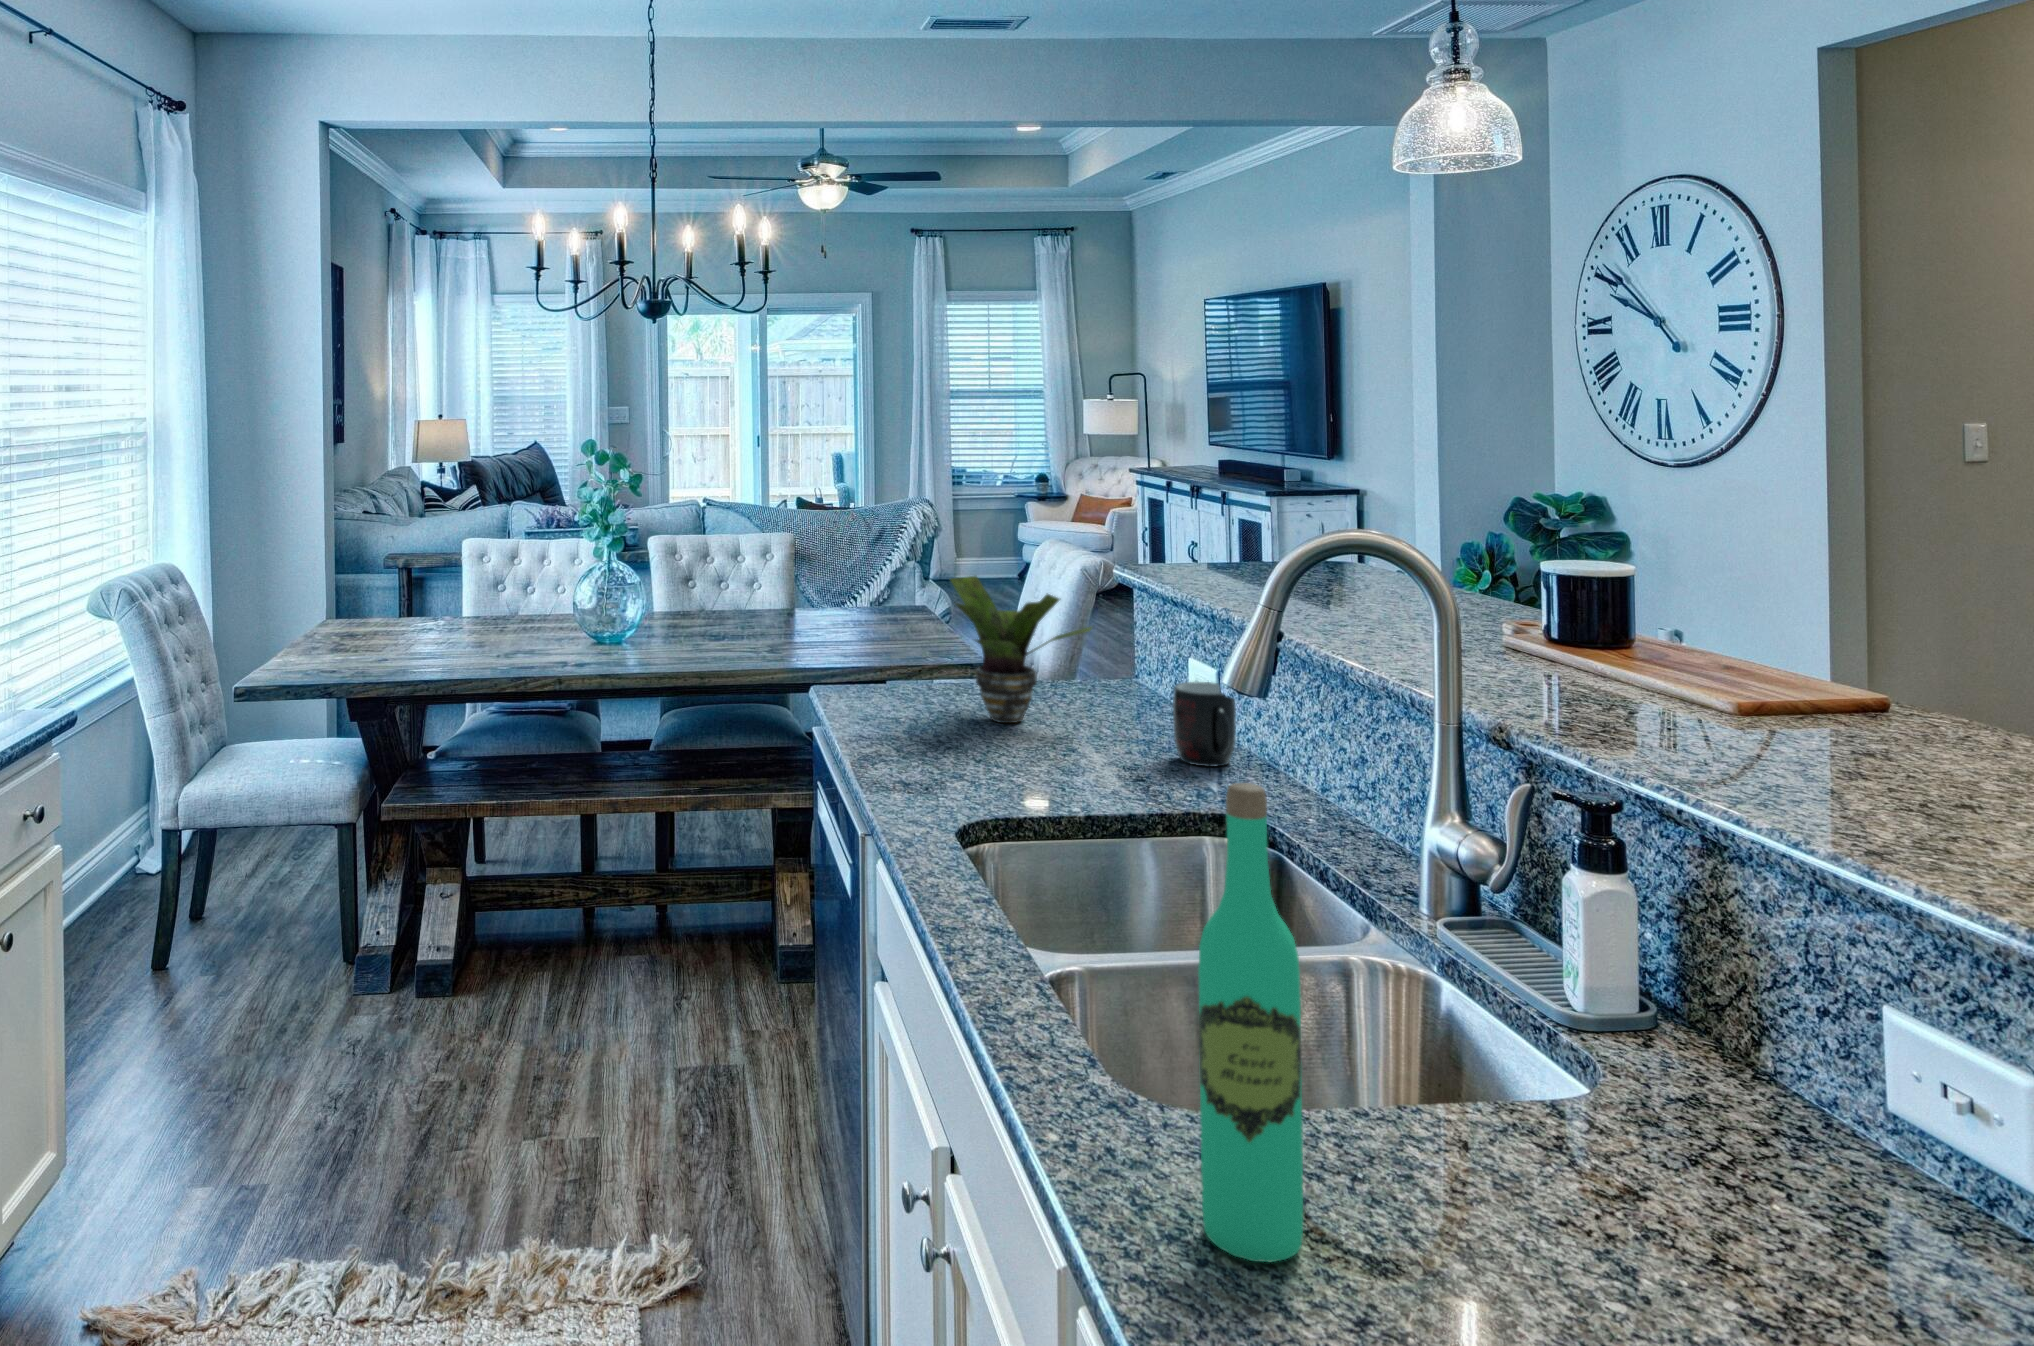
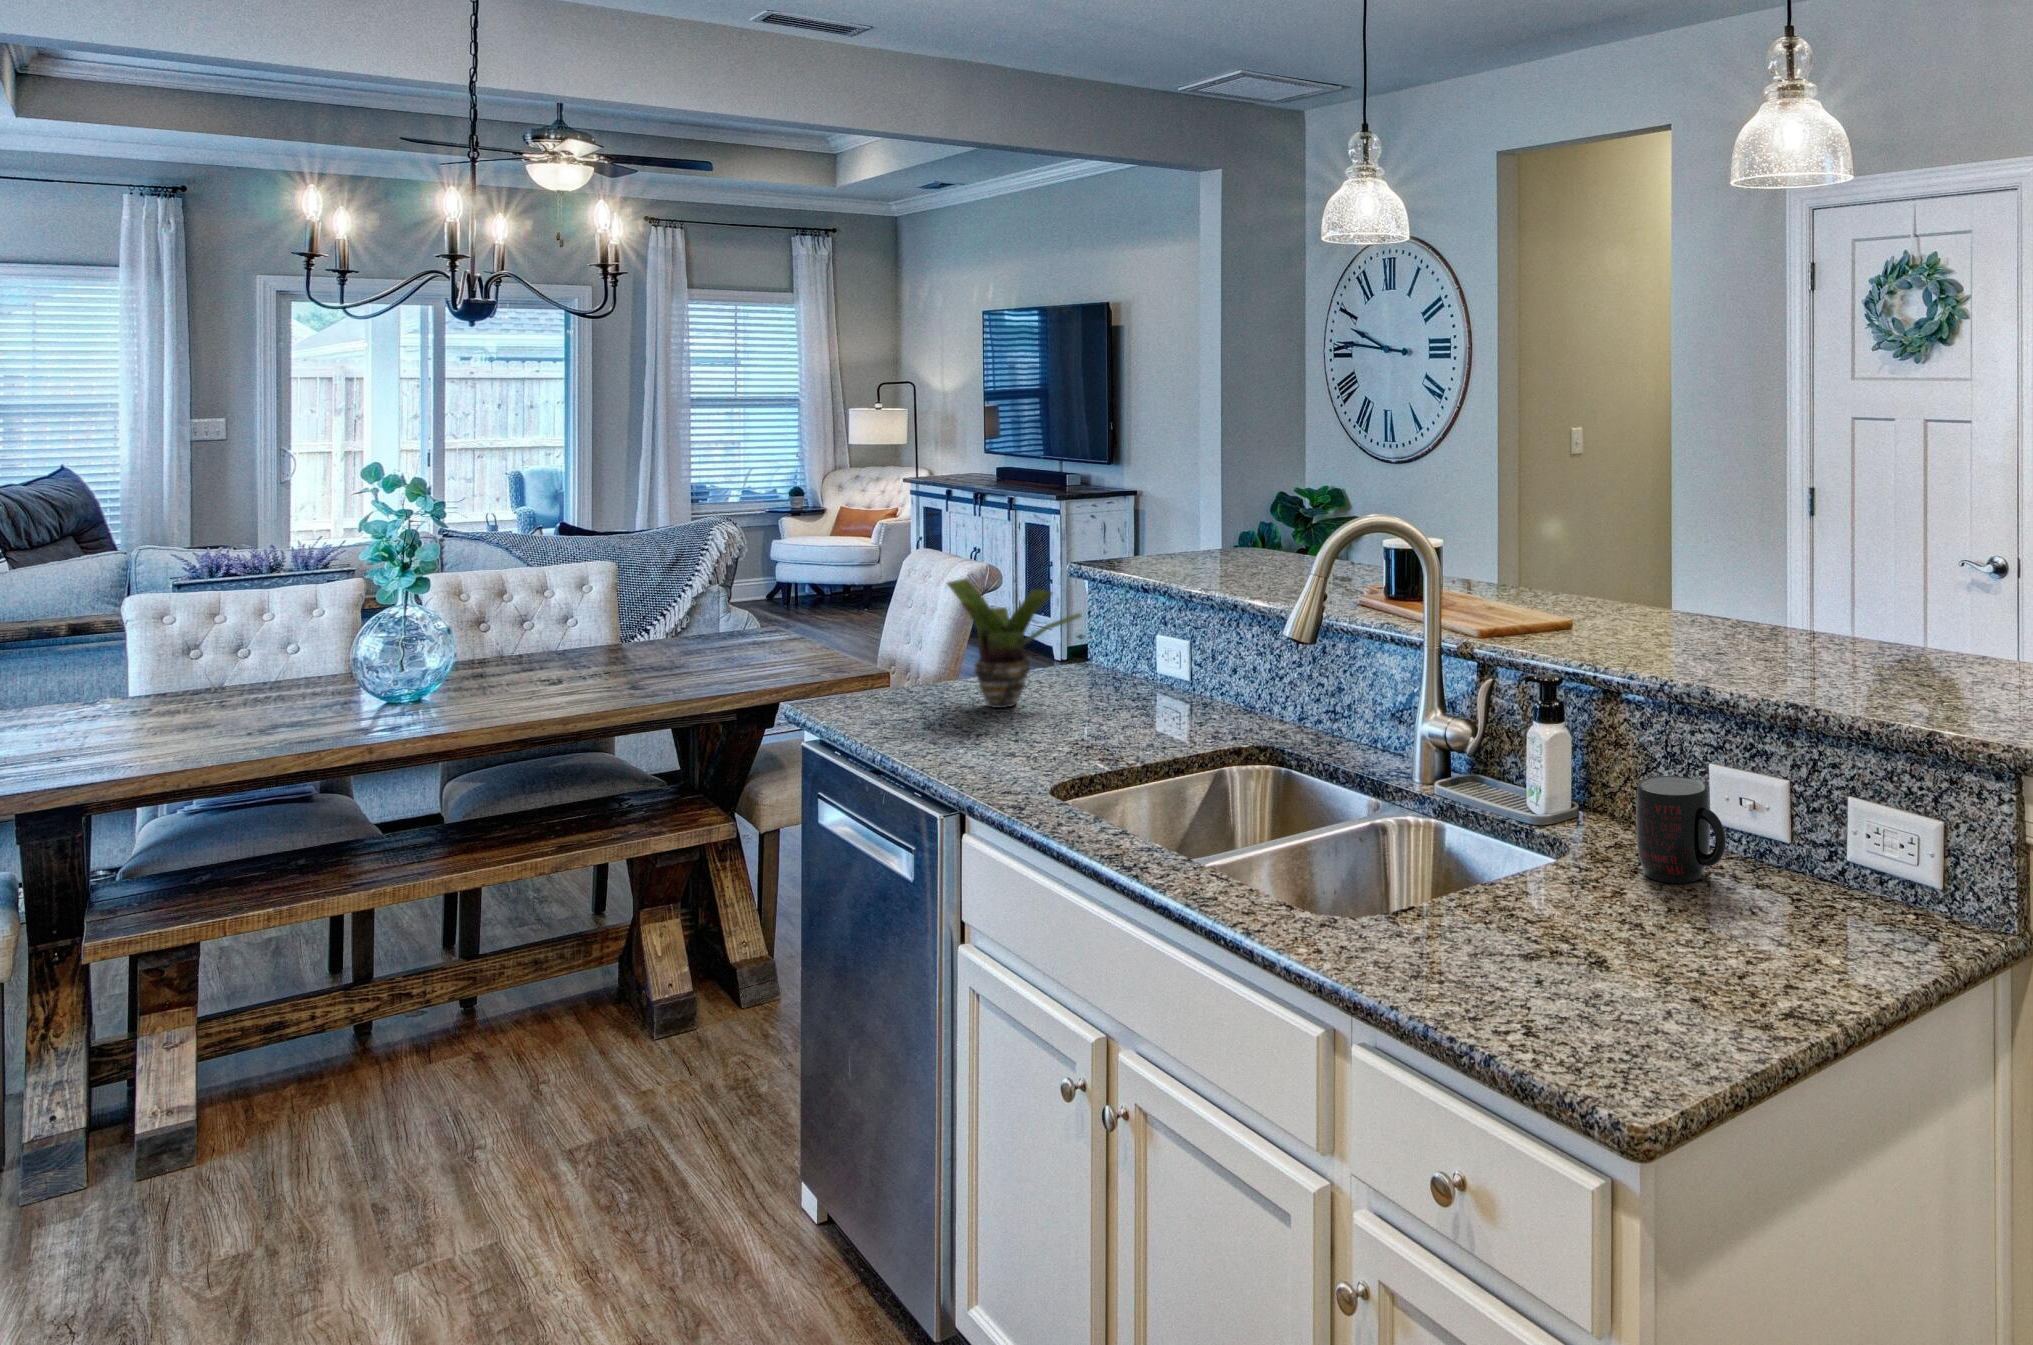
mug: present [1173,682,1236,767] -> present [1636,776,1726,883]
wine bottle: present [1198,783,1303,1262] -> none [1420,671,1483,979]

